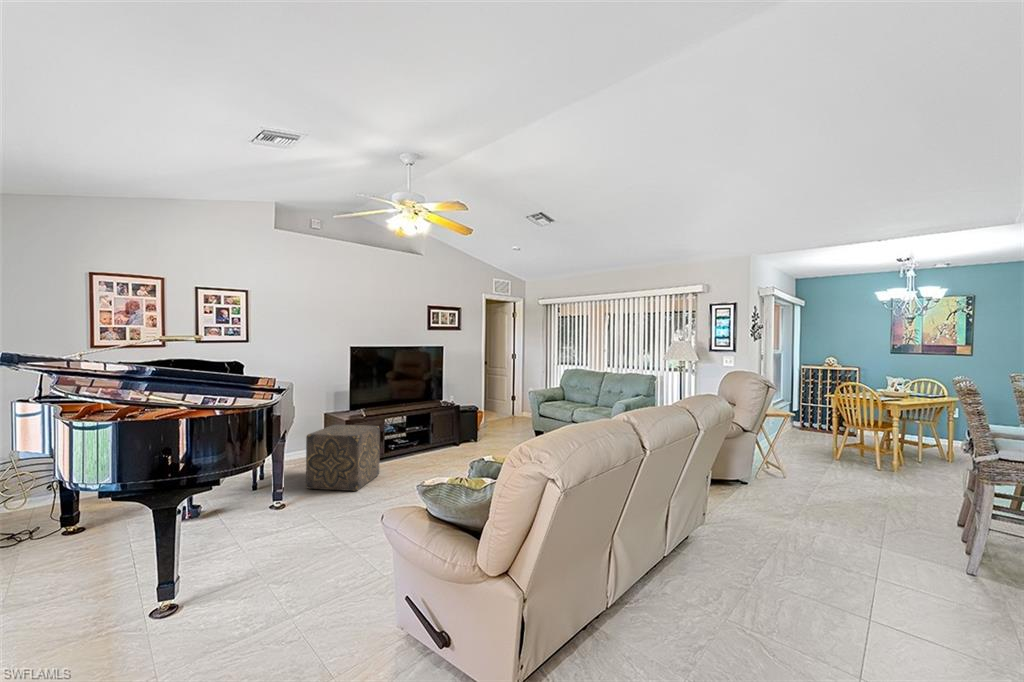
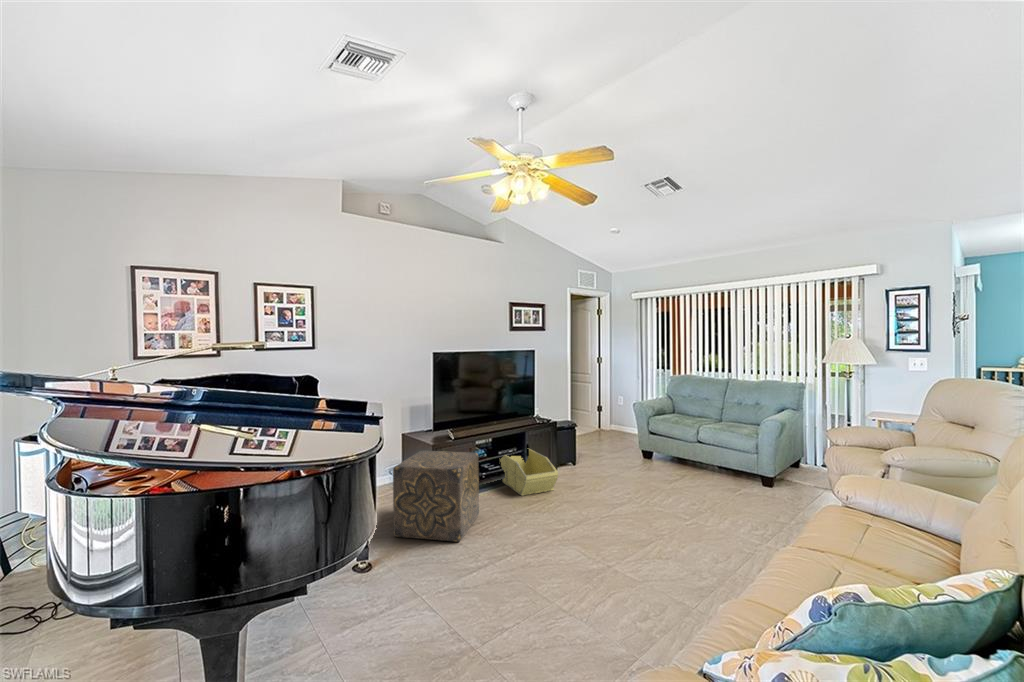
storage bin: none [407,427,451,463] -> present [499,449,558,496]

